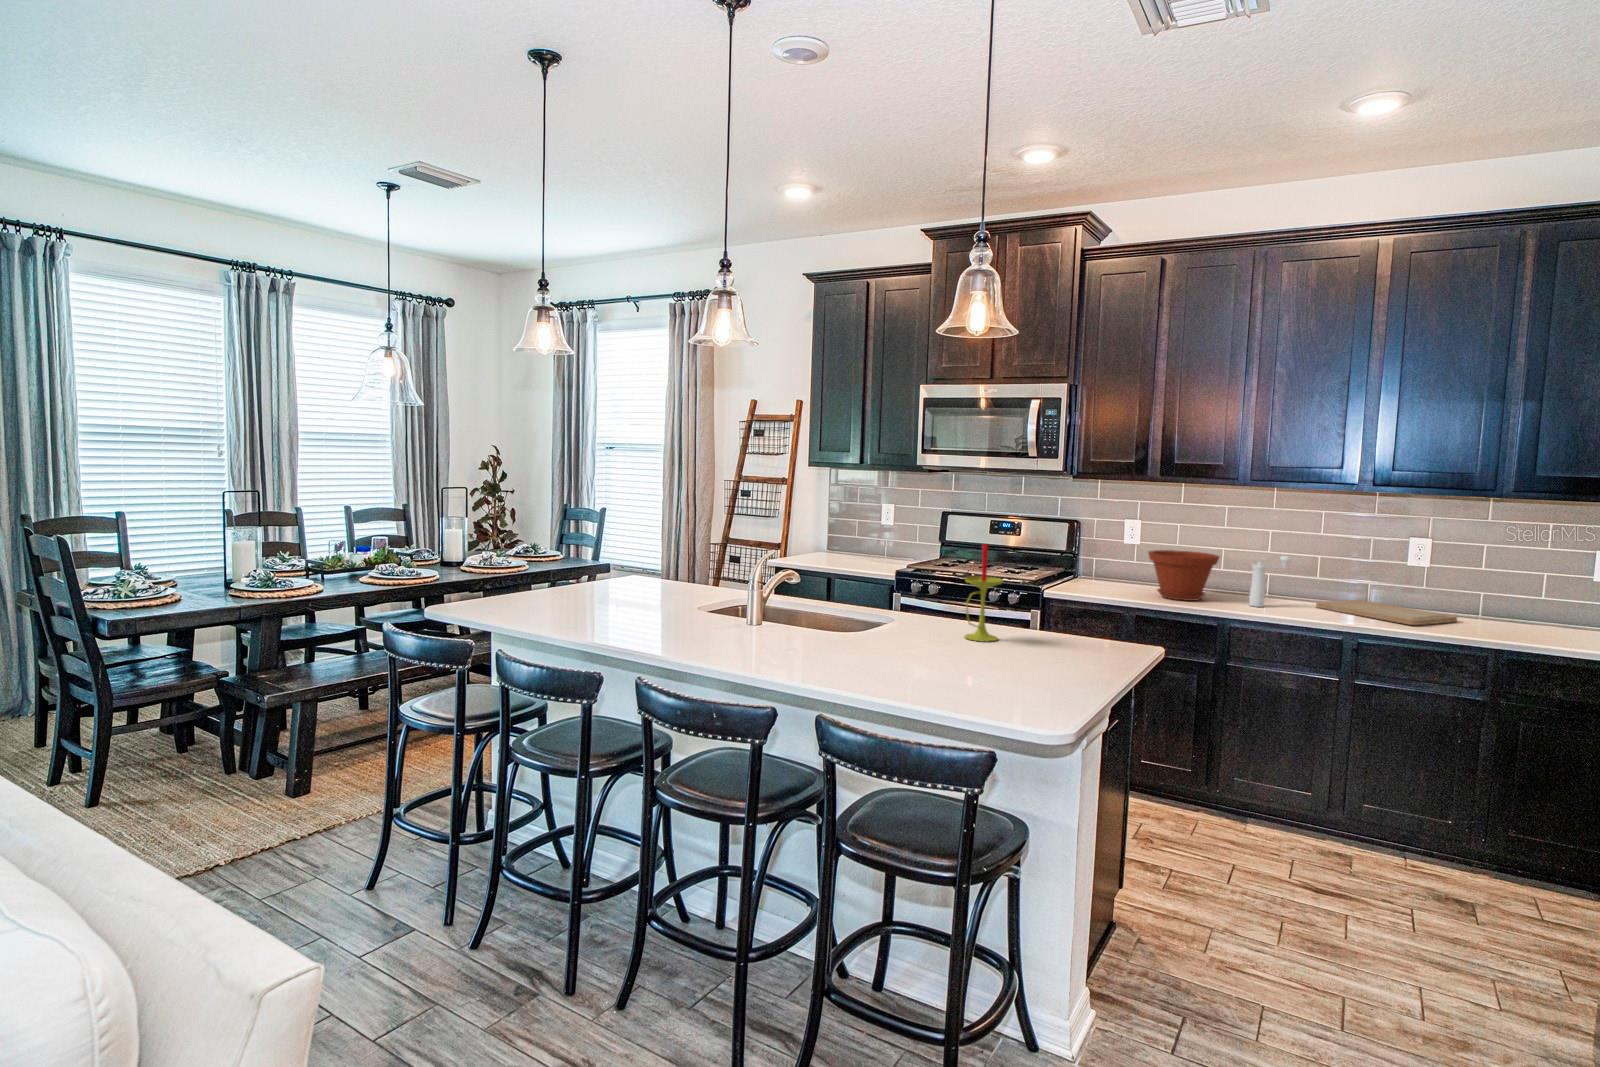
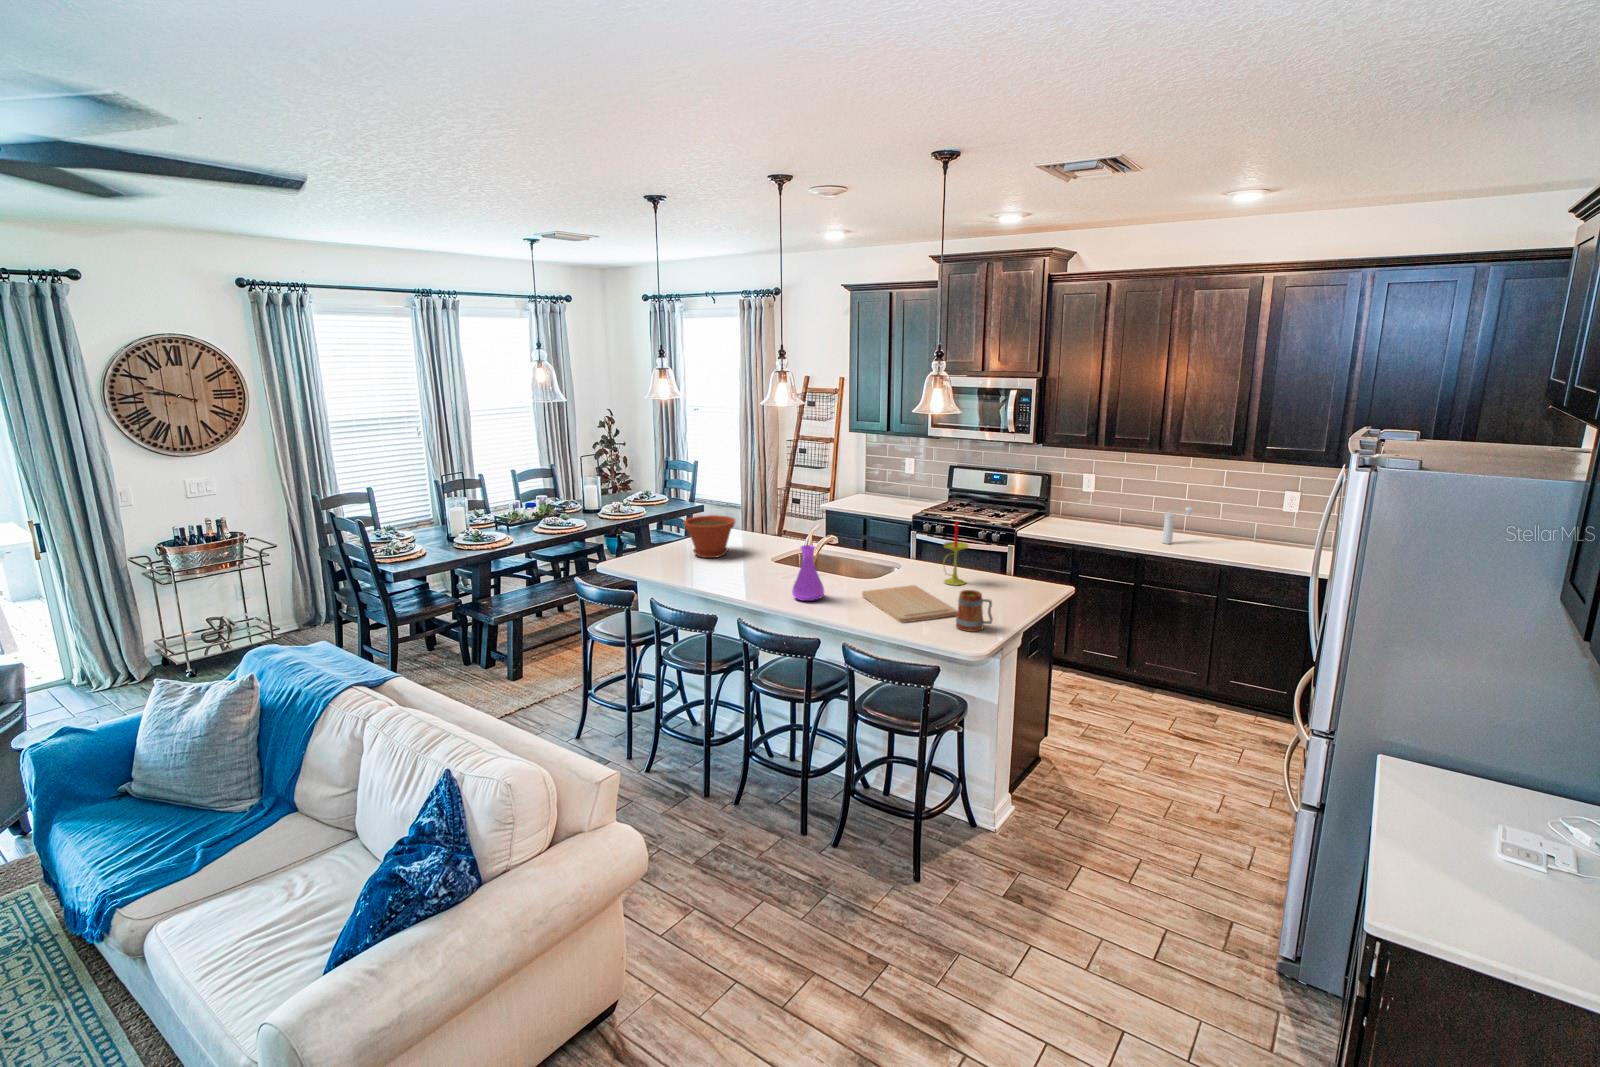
plant pot: present [1148,550,1219,601] -> present [683,515,735,558]
vase: none [729,565,782,654] -> present [792,545,824,601]
cutting board: present [1316,600,1457,625] -> present [862,585,957,623]
mug: none [1006,629,1070,698] -> present [956,590,993,632]

